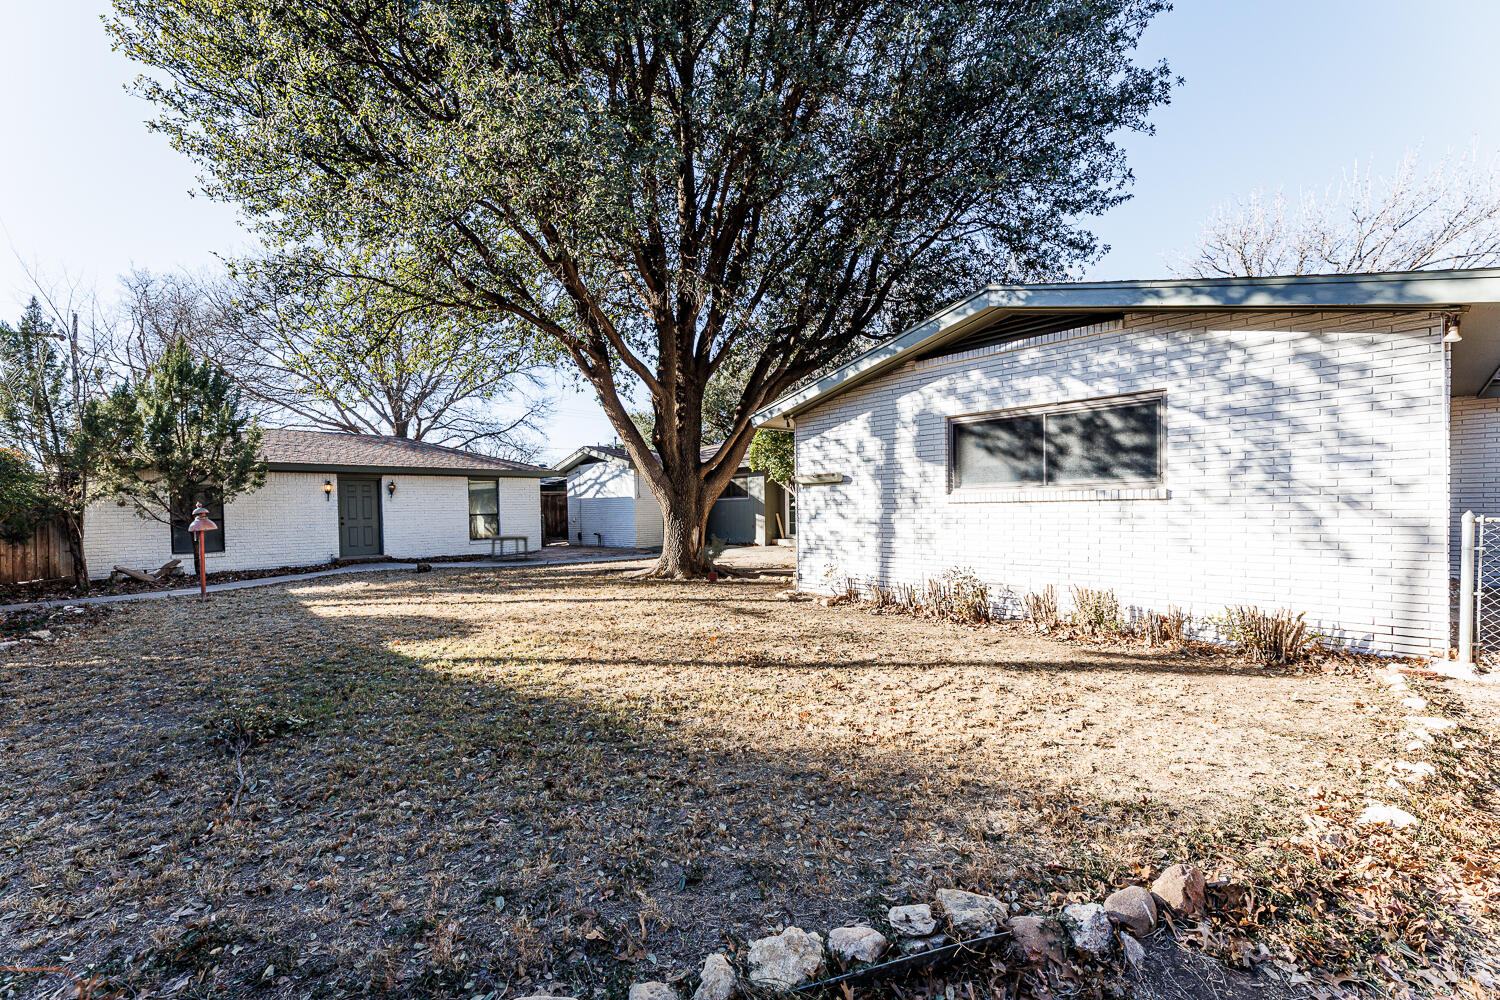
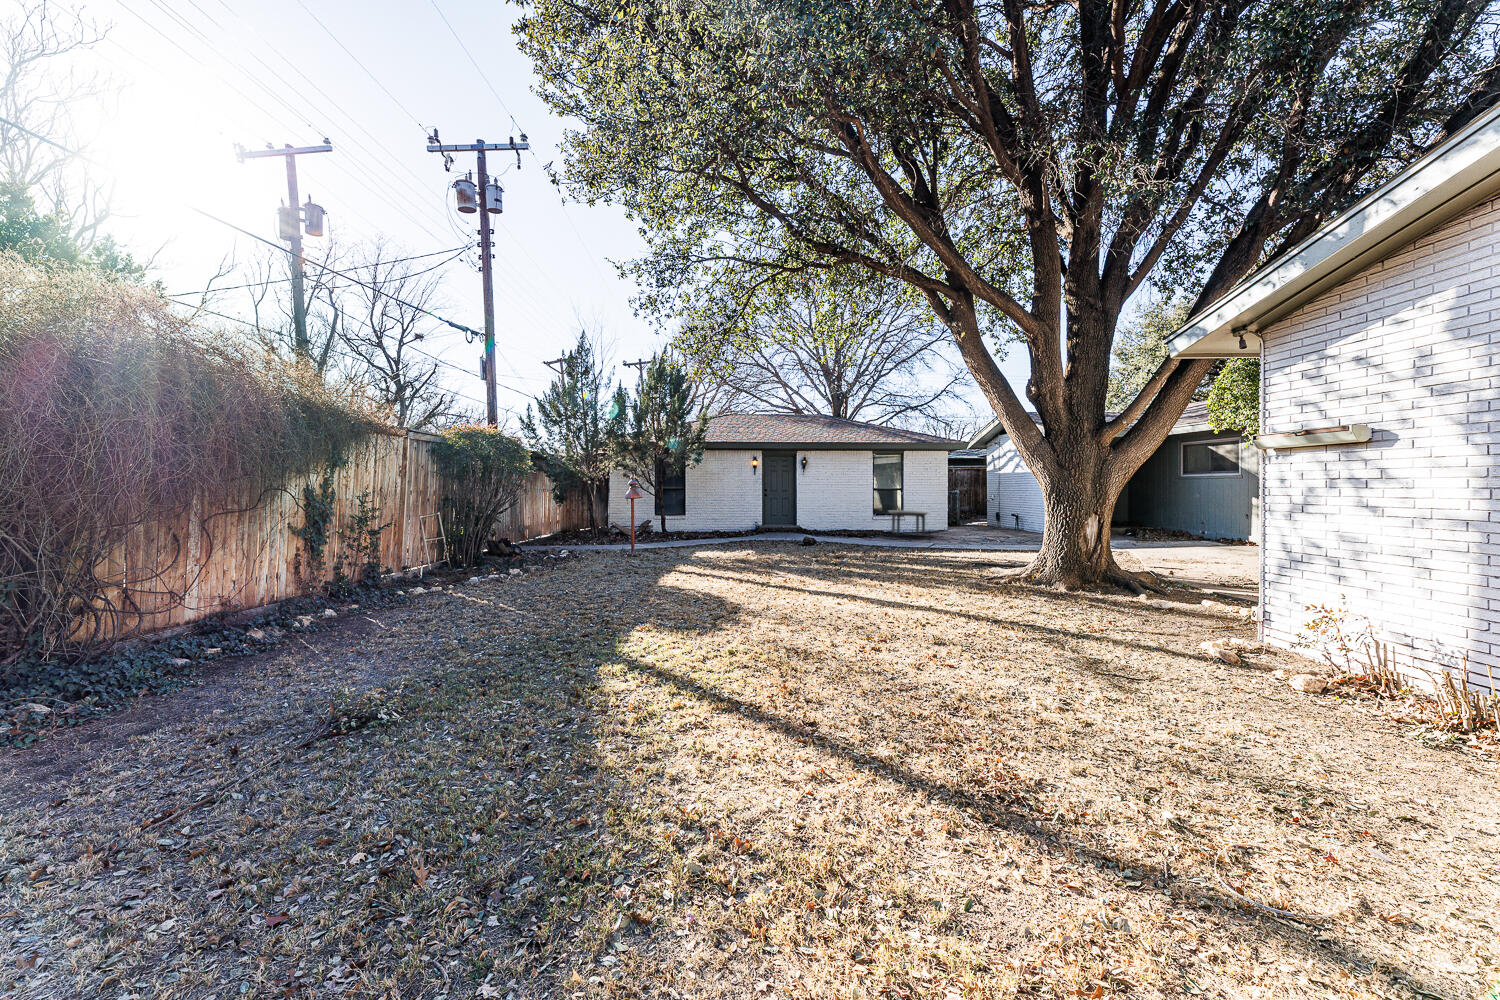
potted tree: present [698,534,727,582] -> none [1086,527,1140,596]

